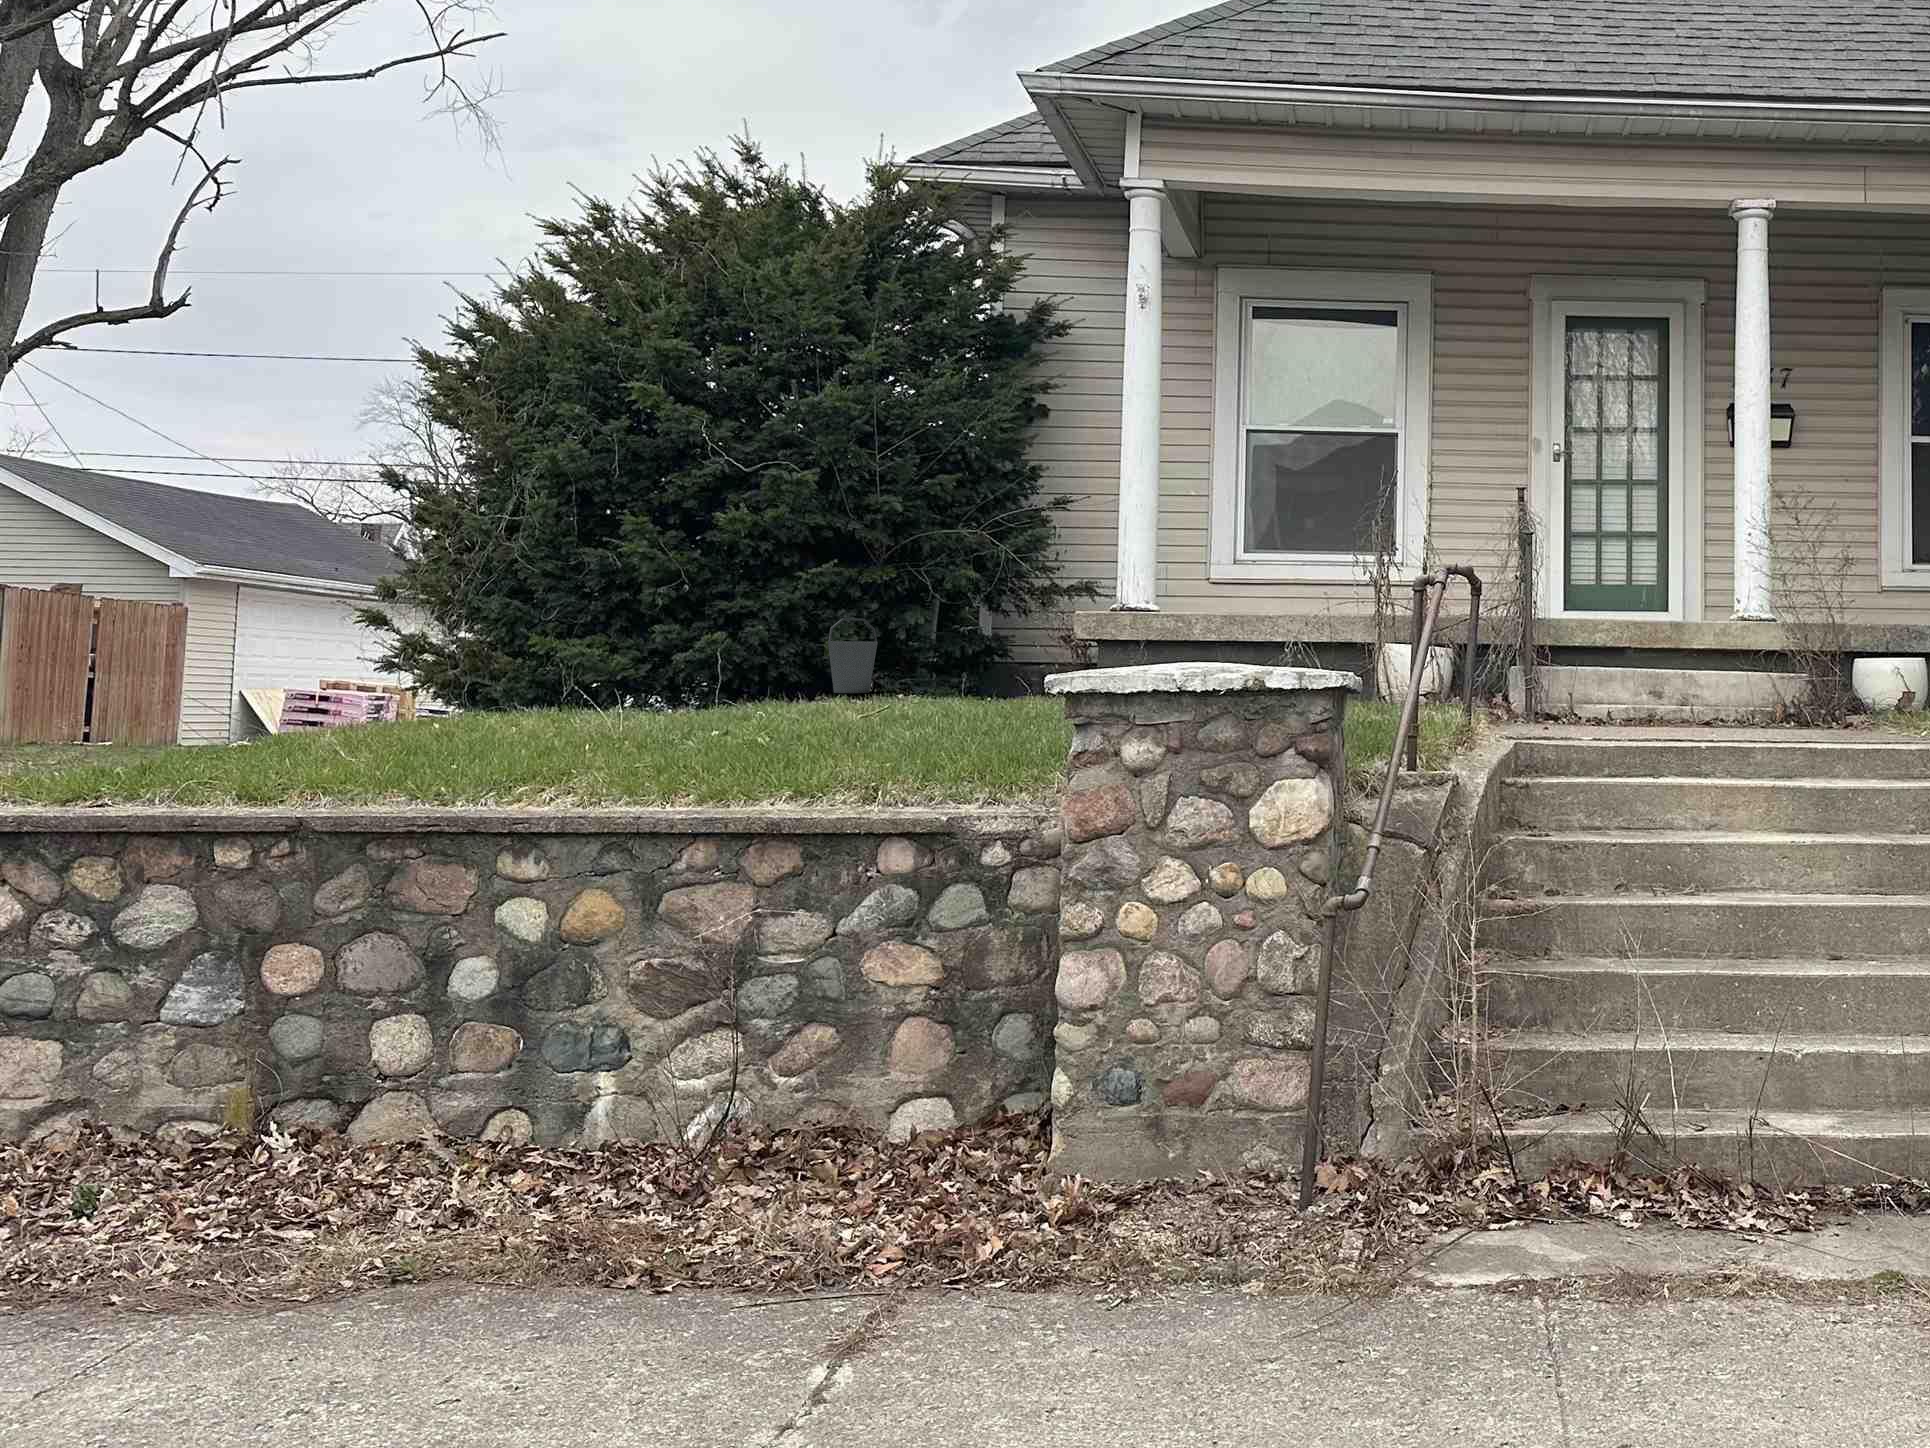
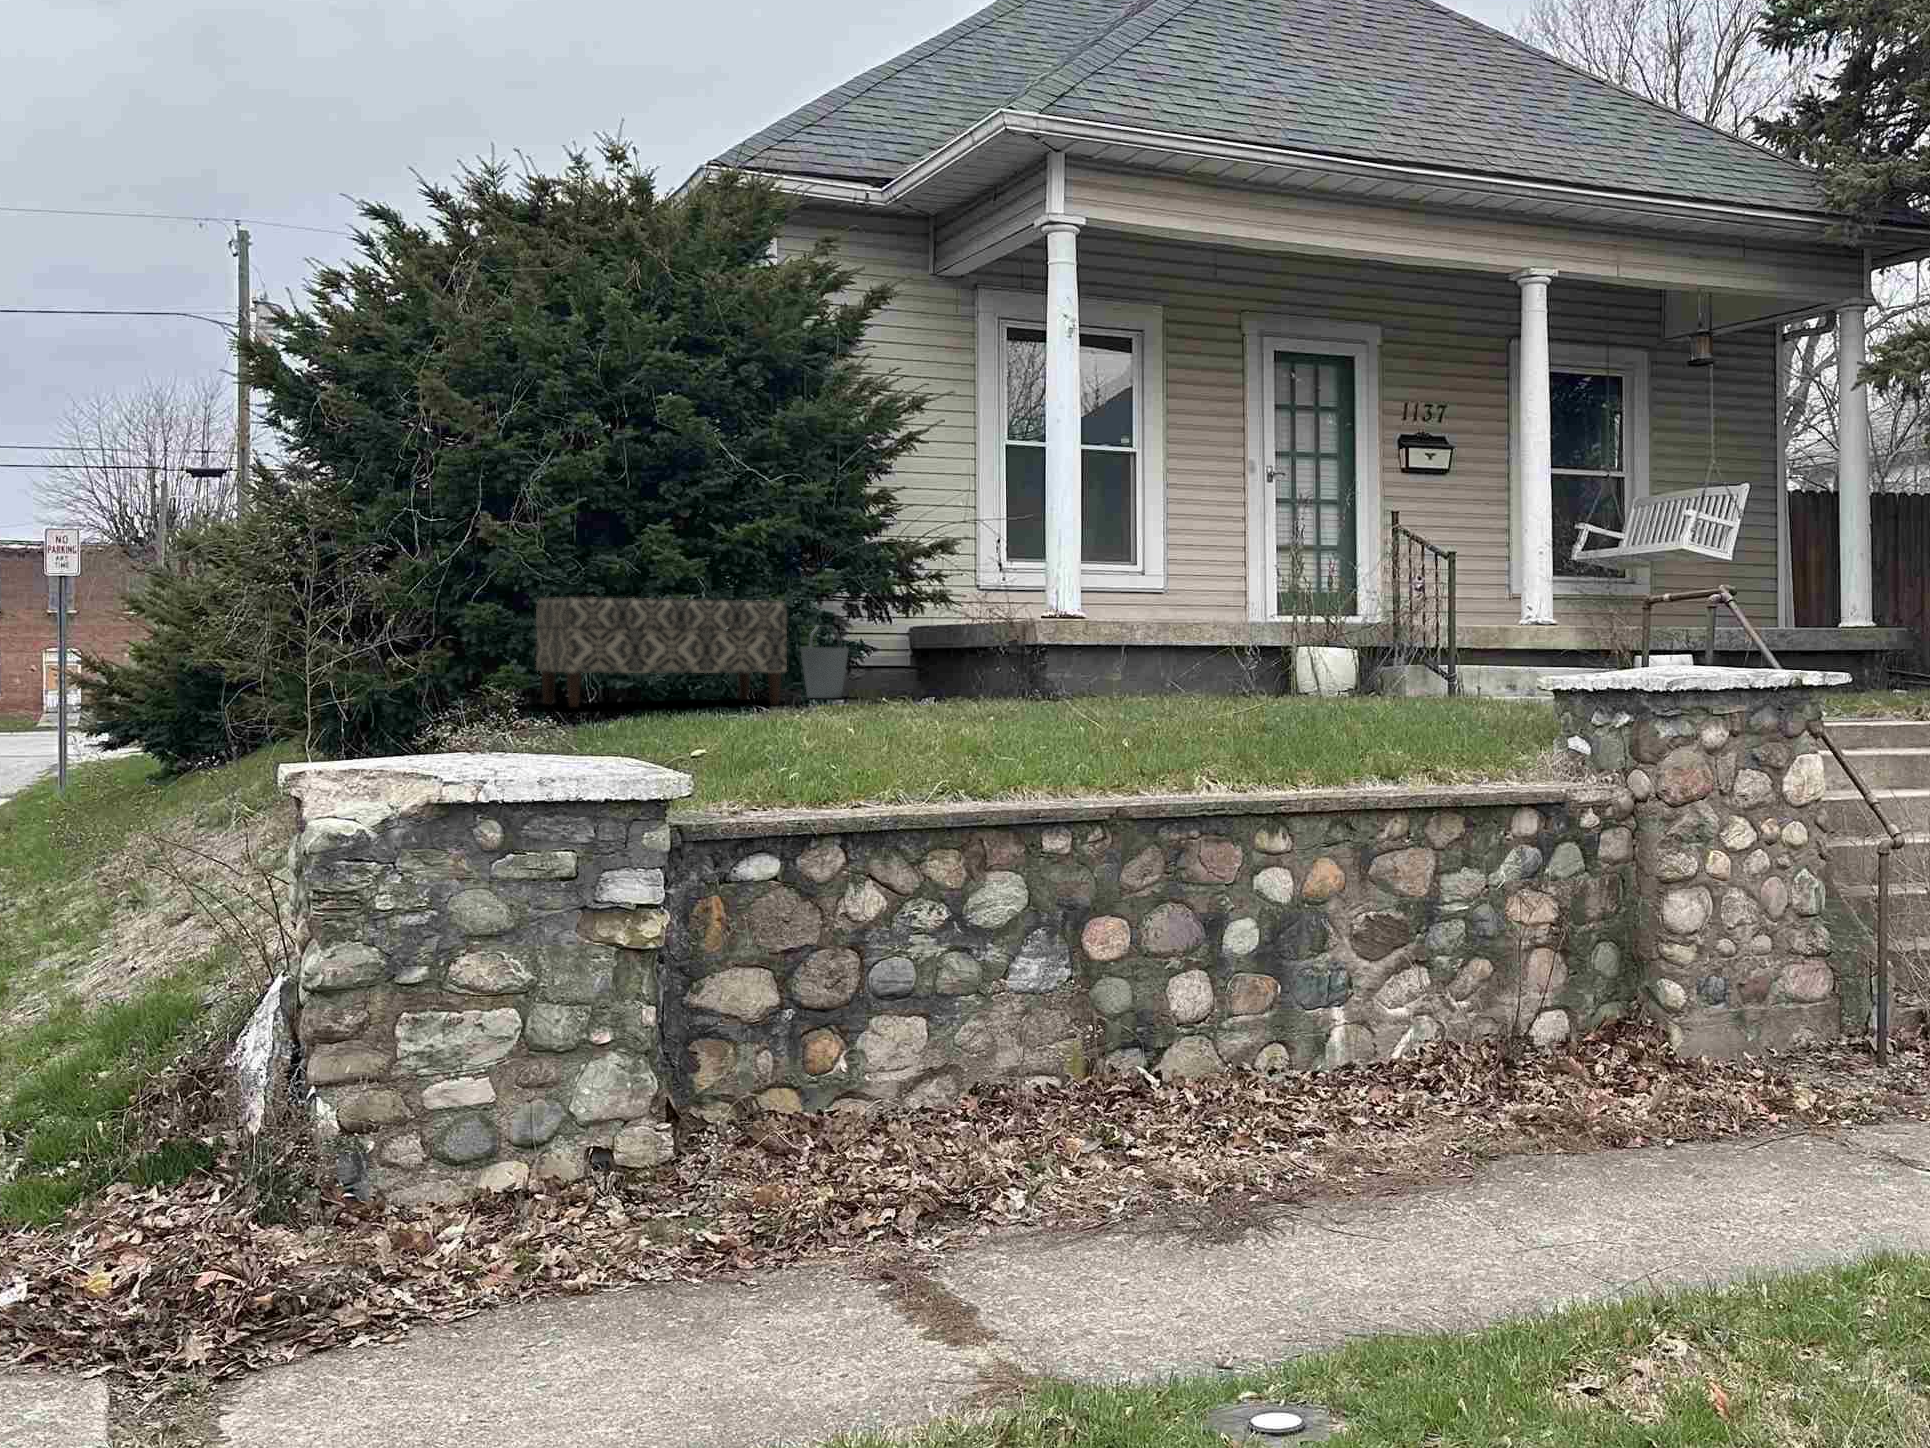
bench: none [525,590,785,698] -> present [536,597,787,707]

